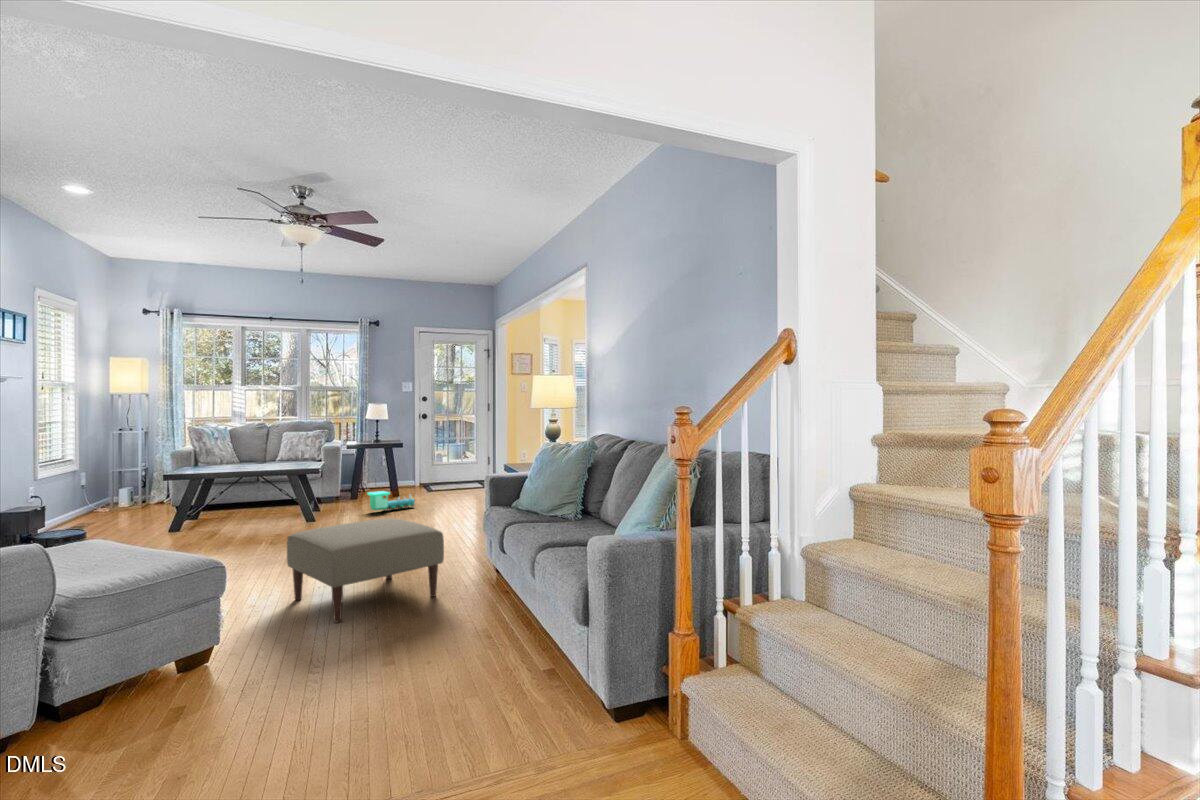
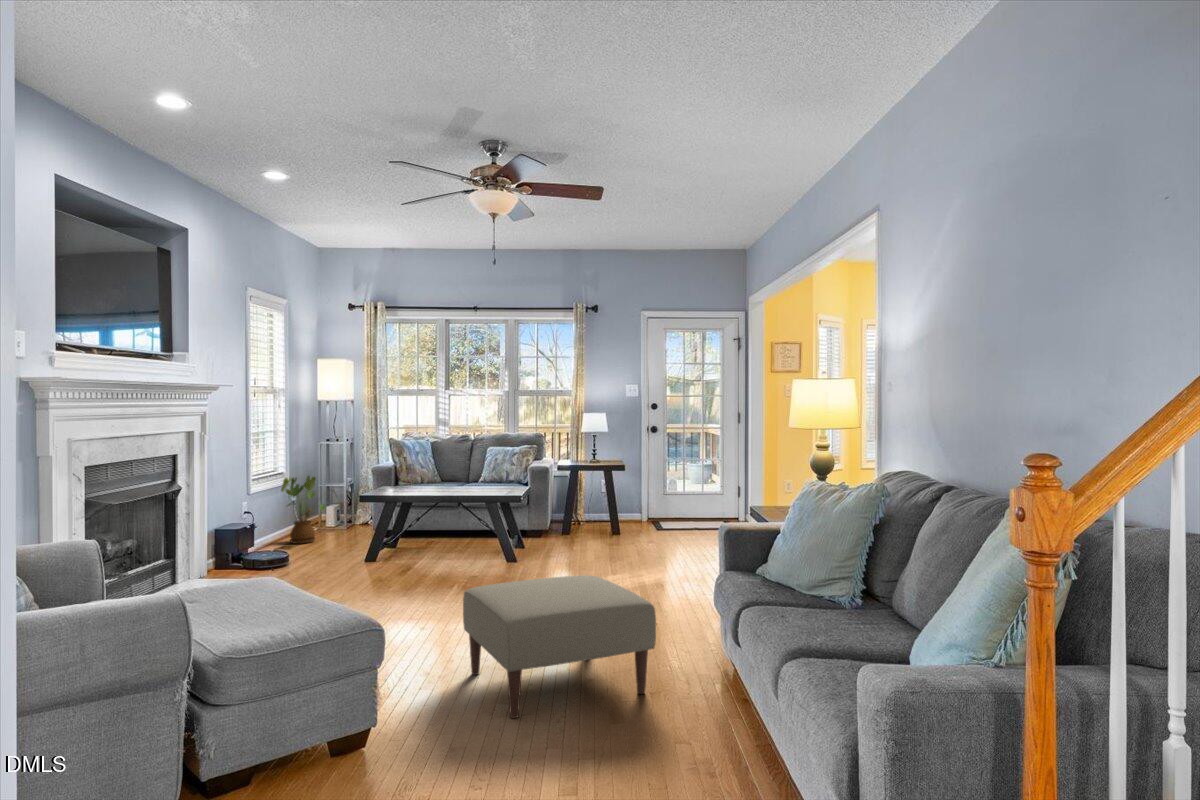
house plant: none [72,461,135,524] -> present [281,476,337,544]
toy train: present [367,491,415,511] -> none [577,526,637,554]

